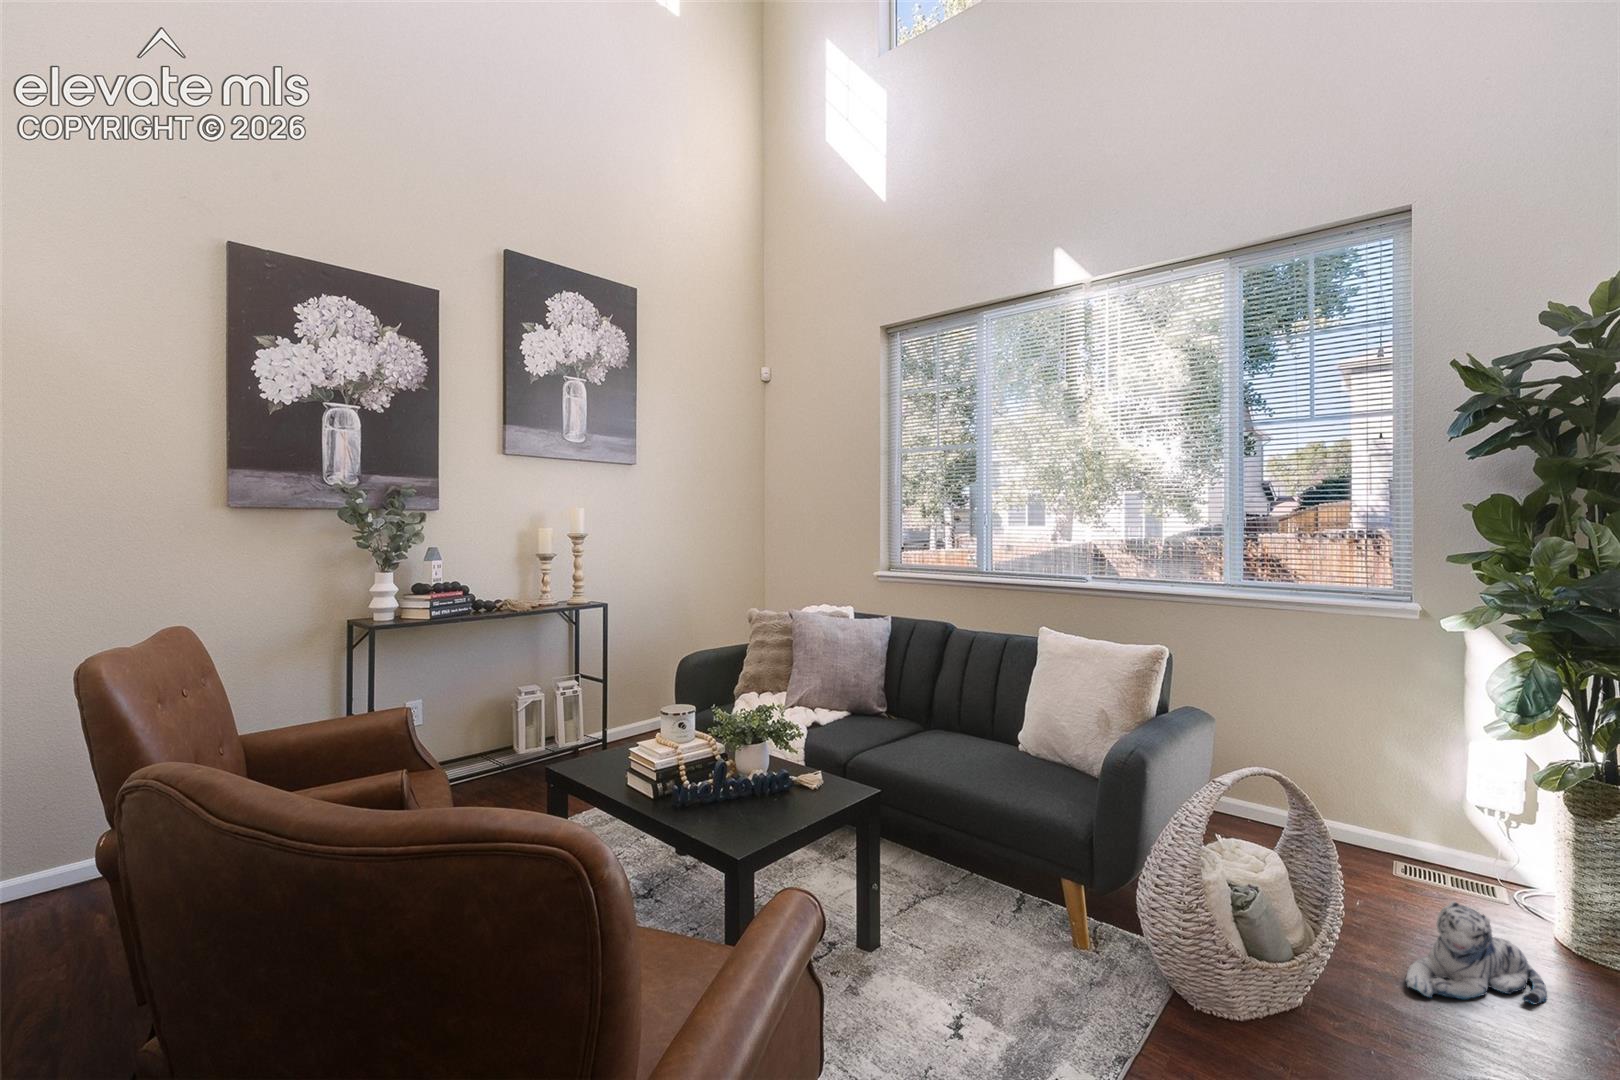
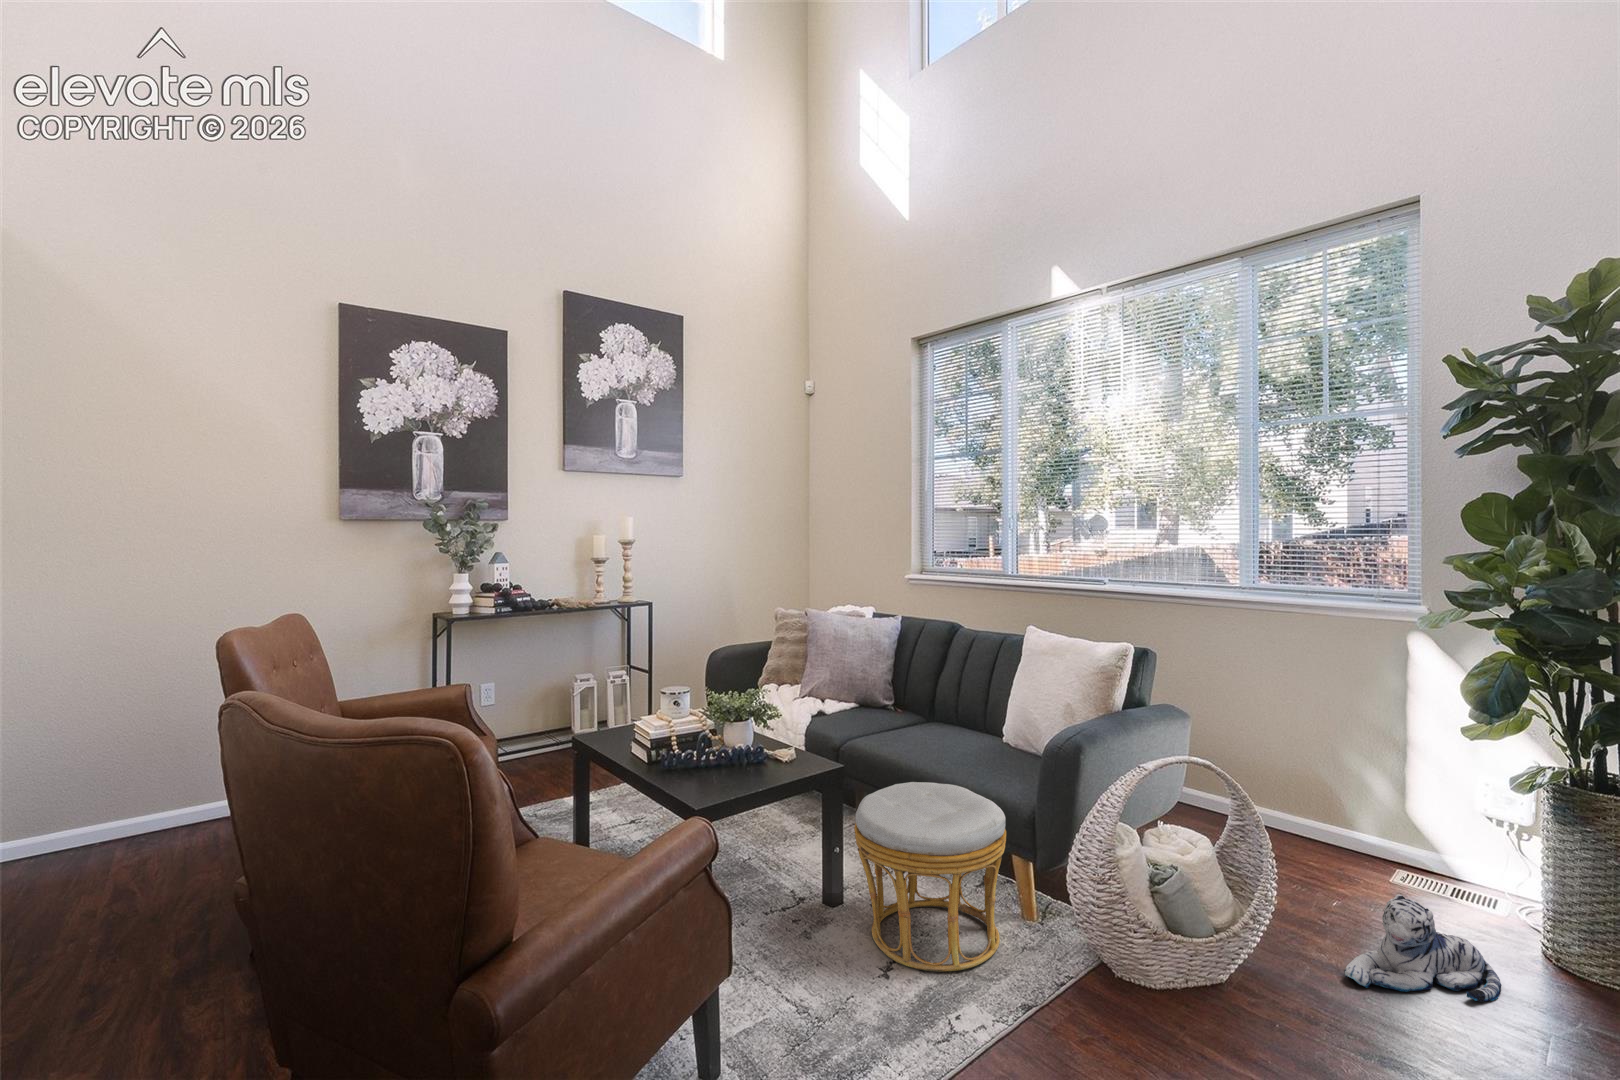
ottoman: none [908,805,1076,1019] -> present [854,782,1006,972]

